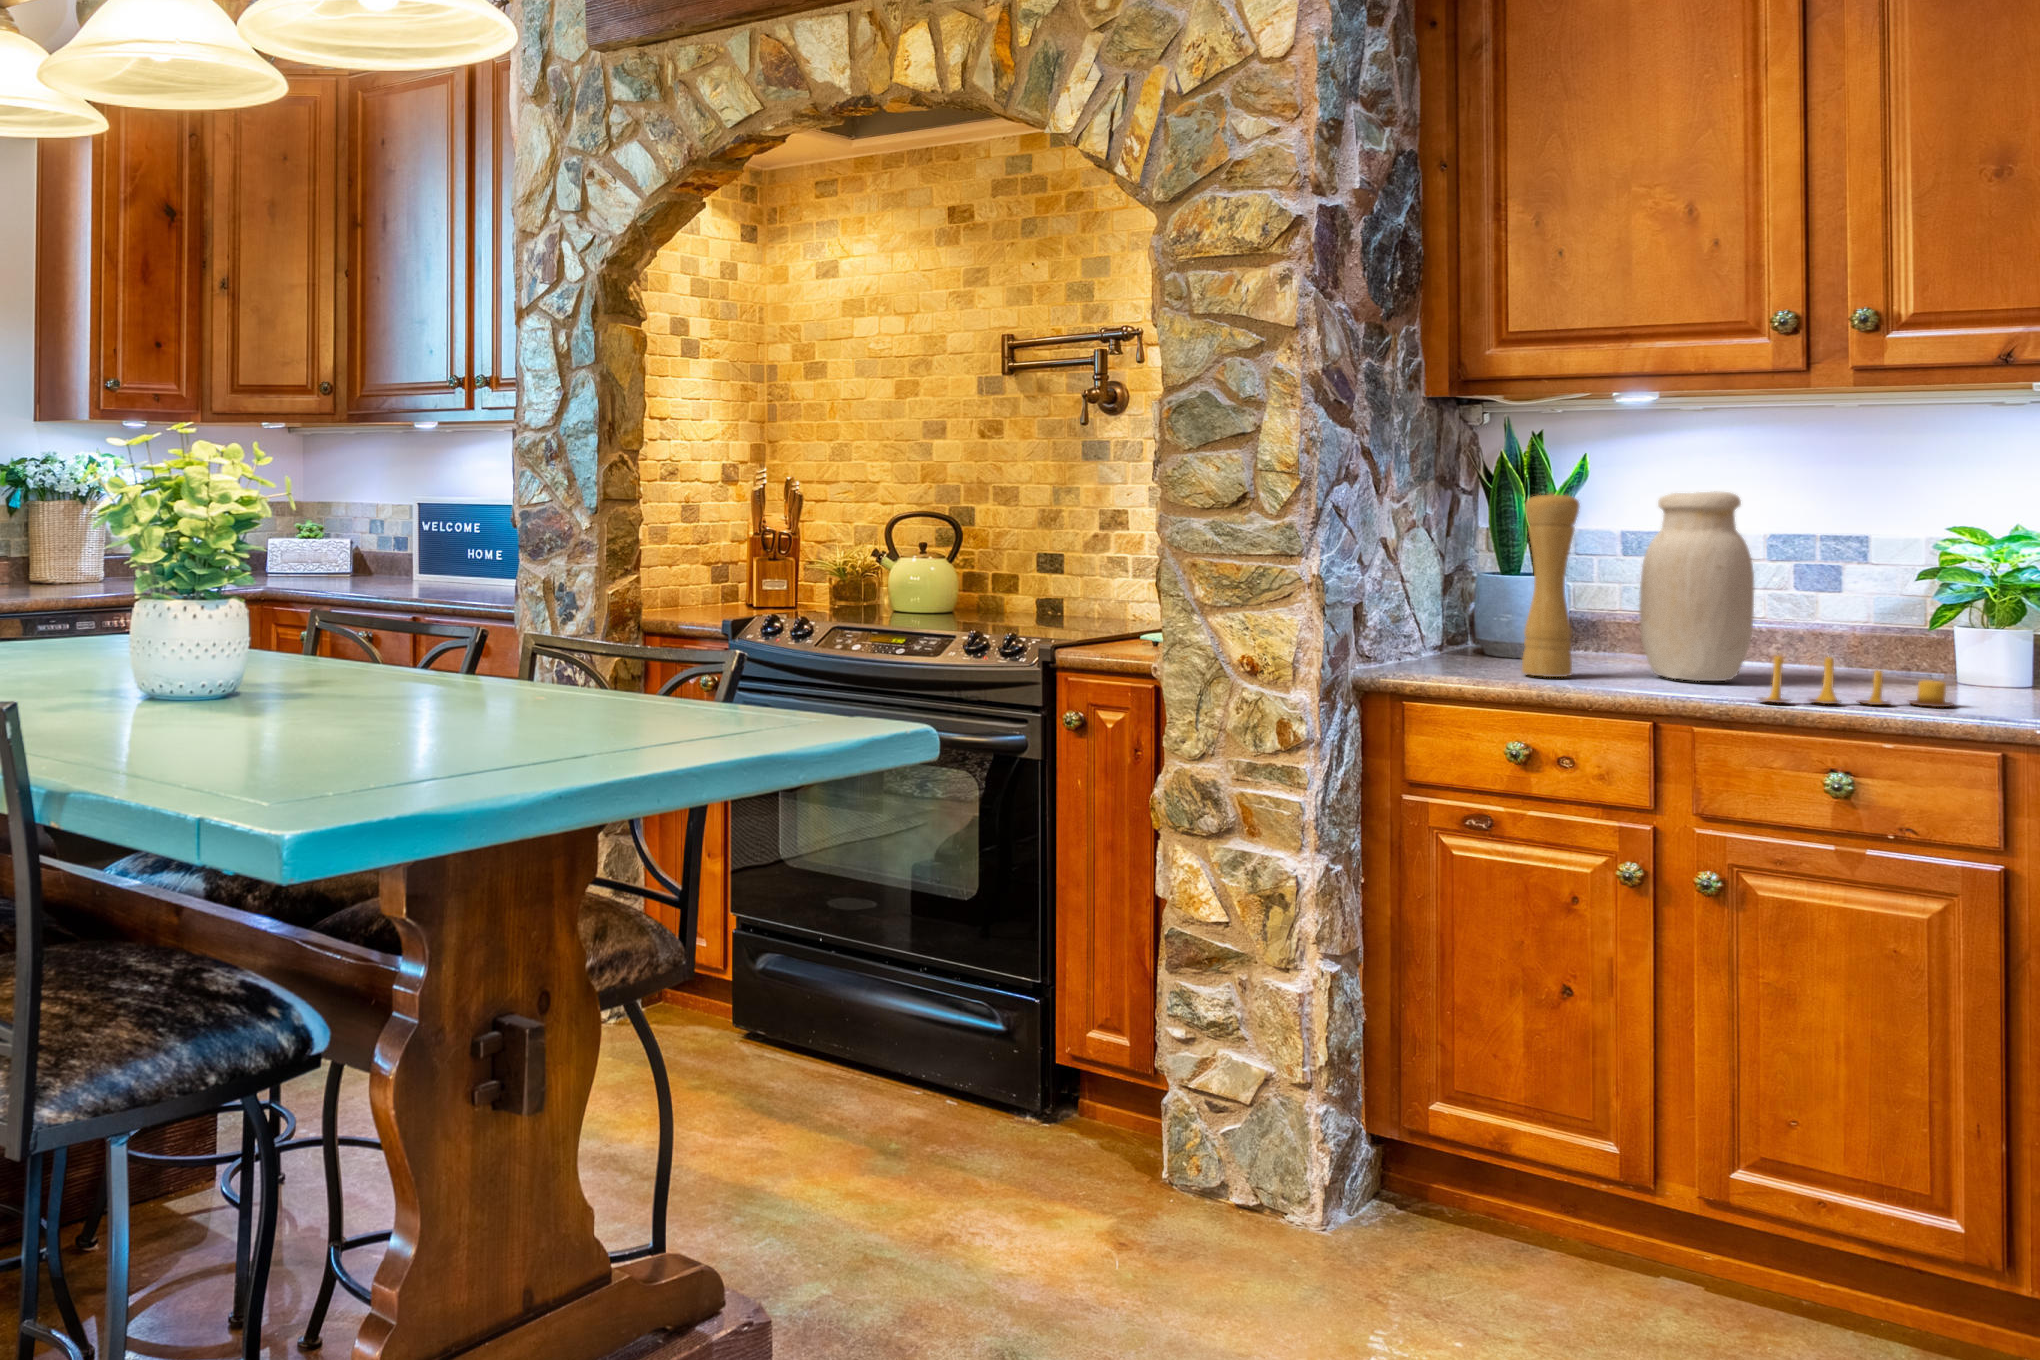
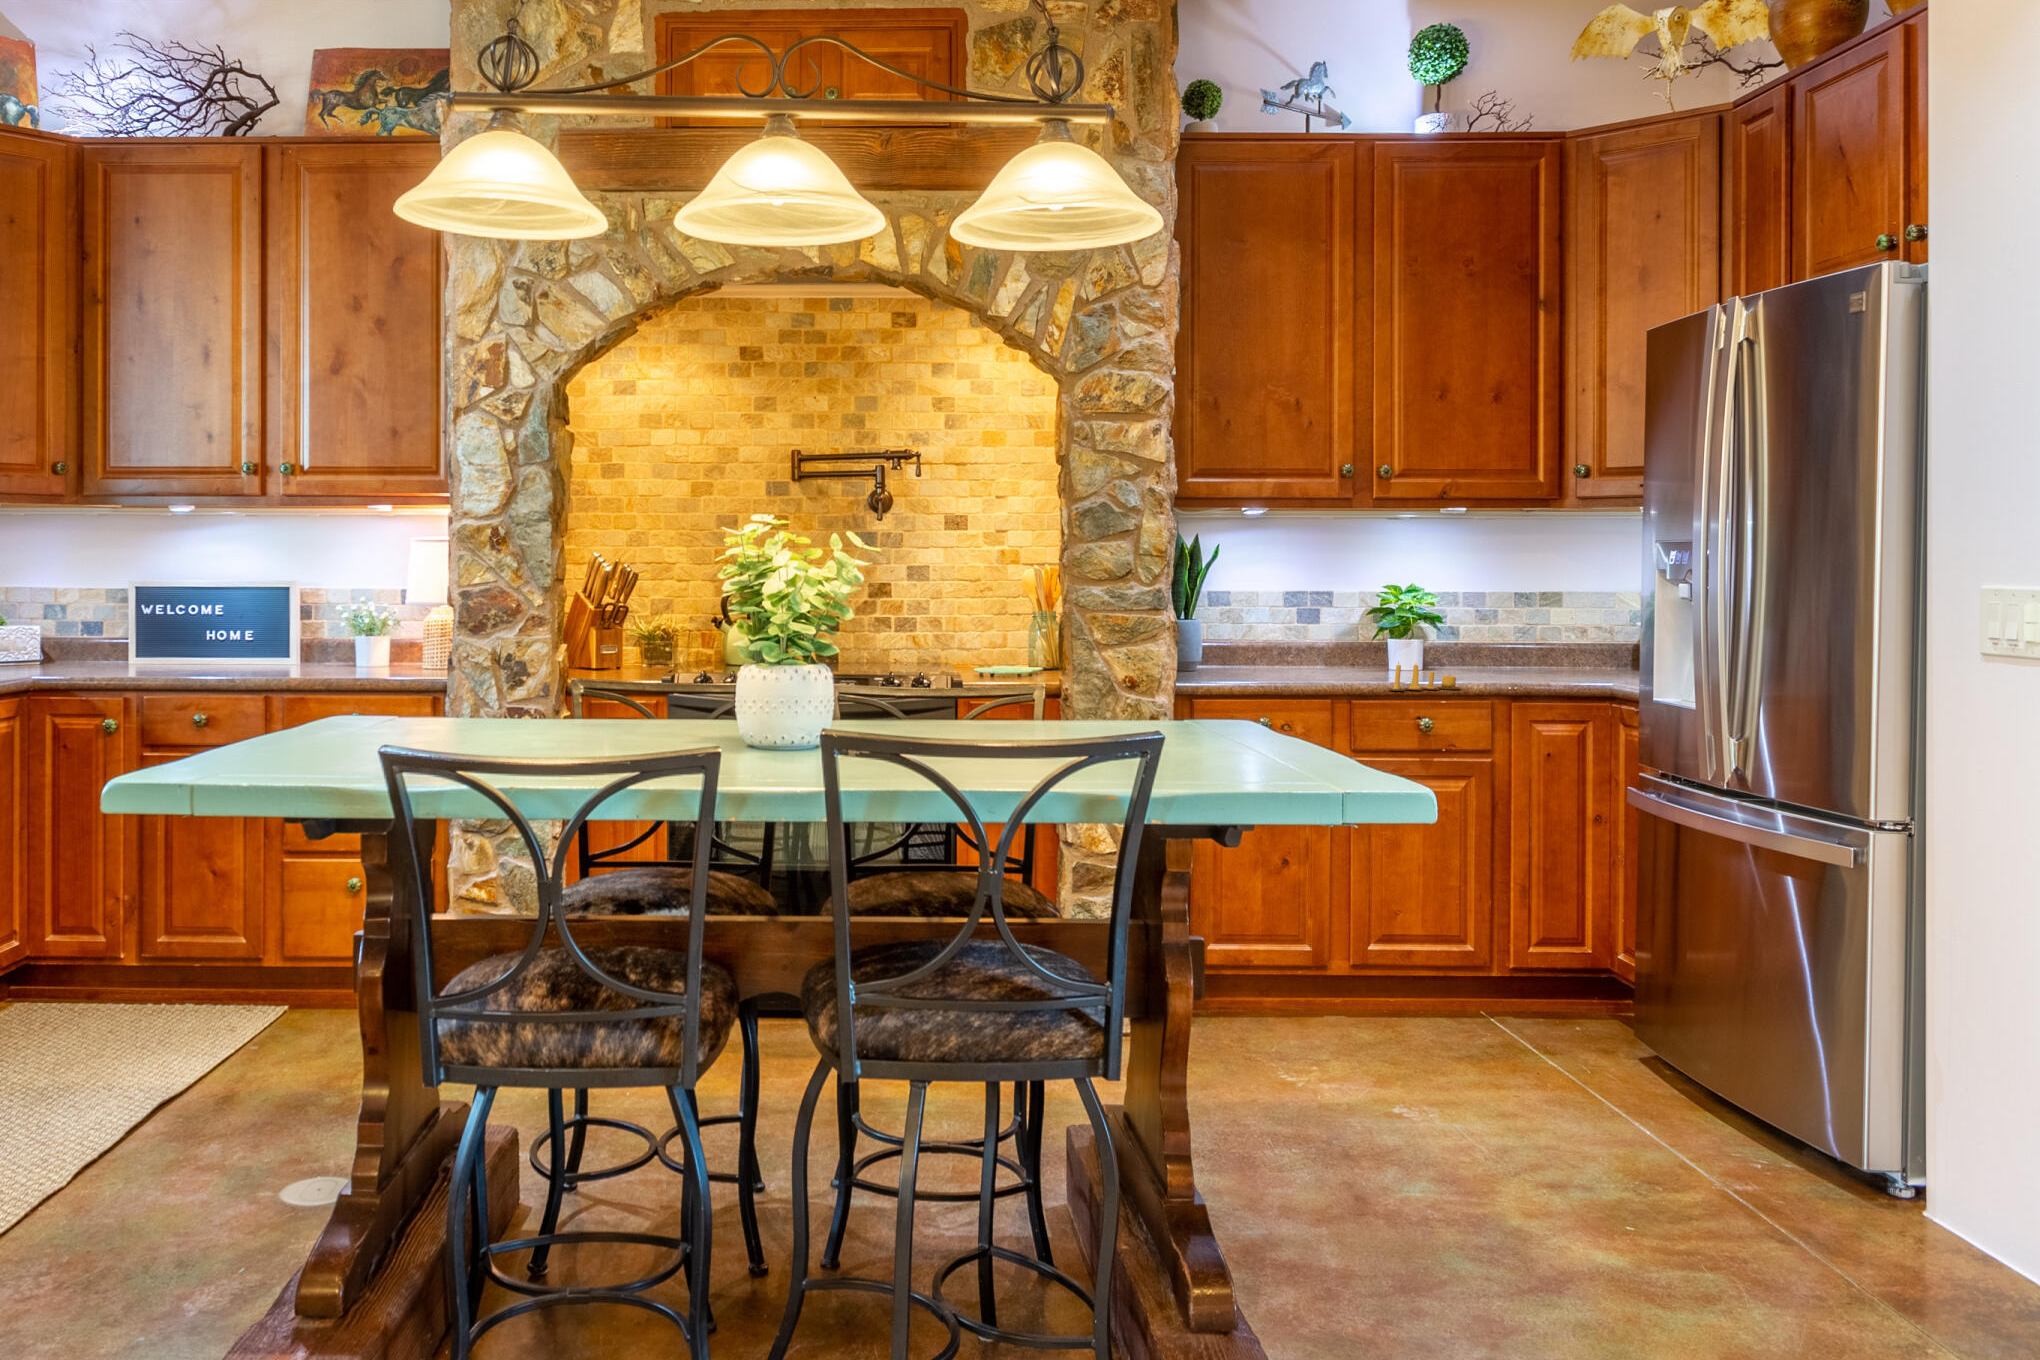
jar: present [1639,491,1754,681] -> none [1281,571,1346,680]
pepper mill: present [1522,492,1579,677] -> none [1236,570,1271,681]

